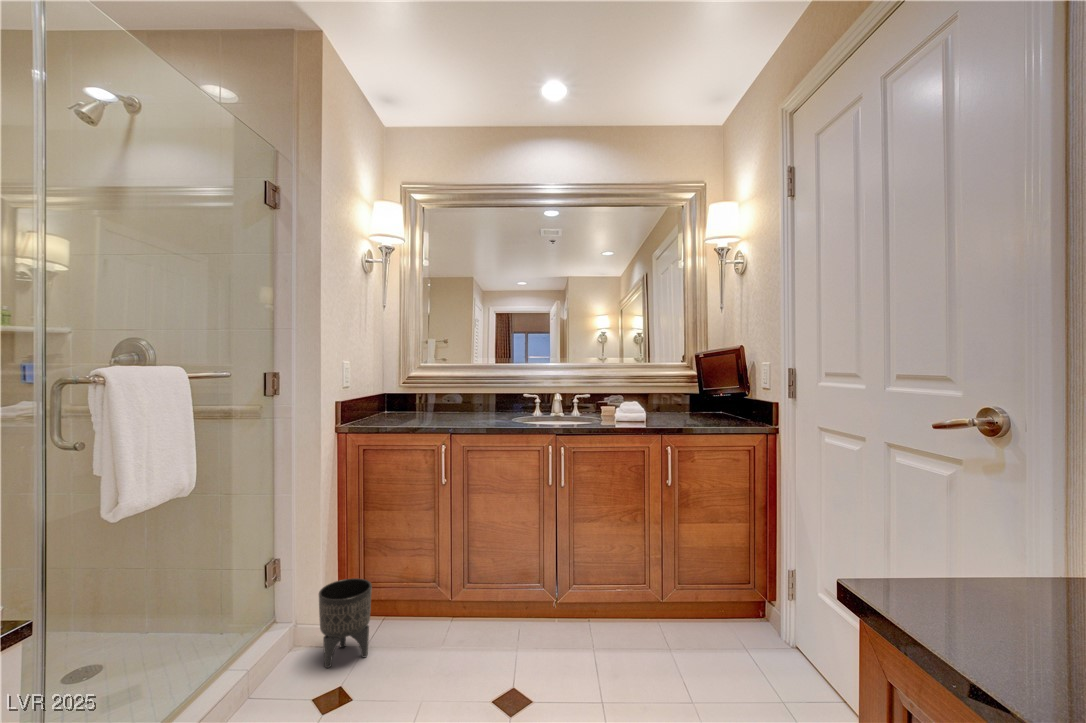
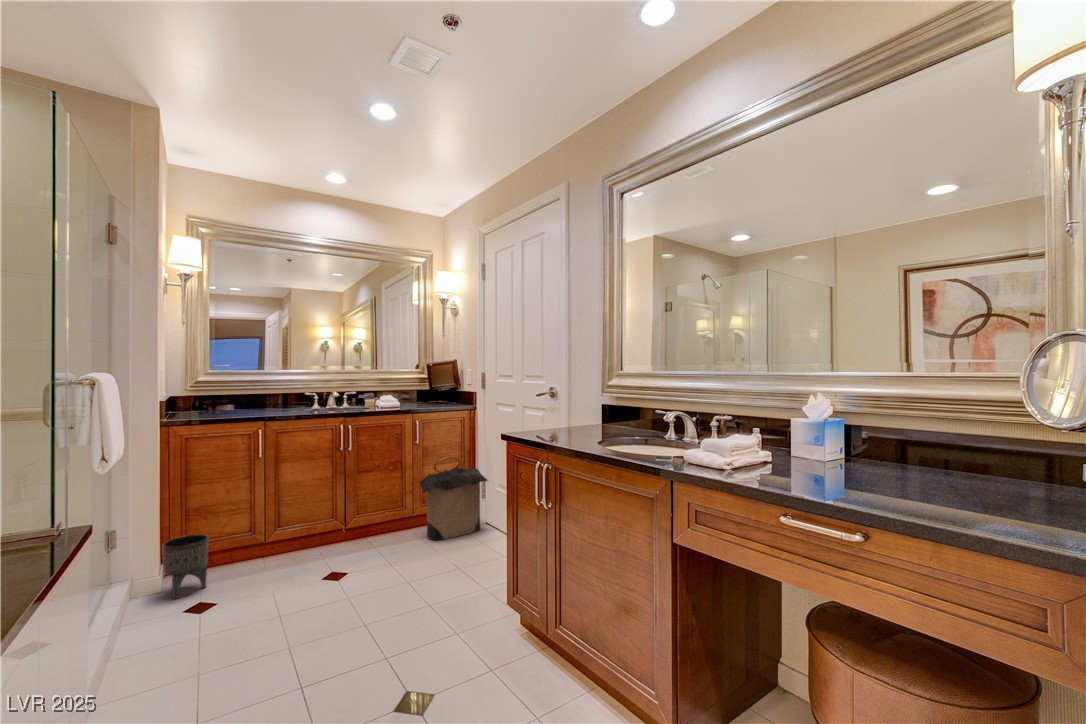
laundry hamper: none [667,522,803,674] -> present [419,457,488,540]

